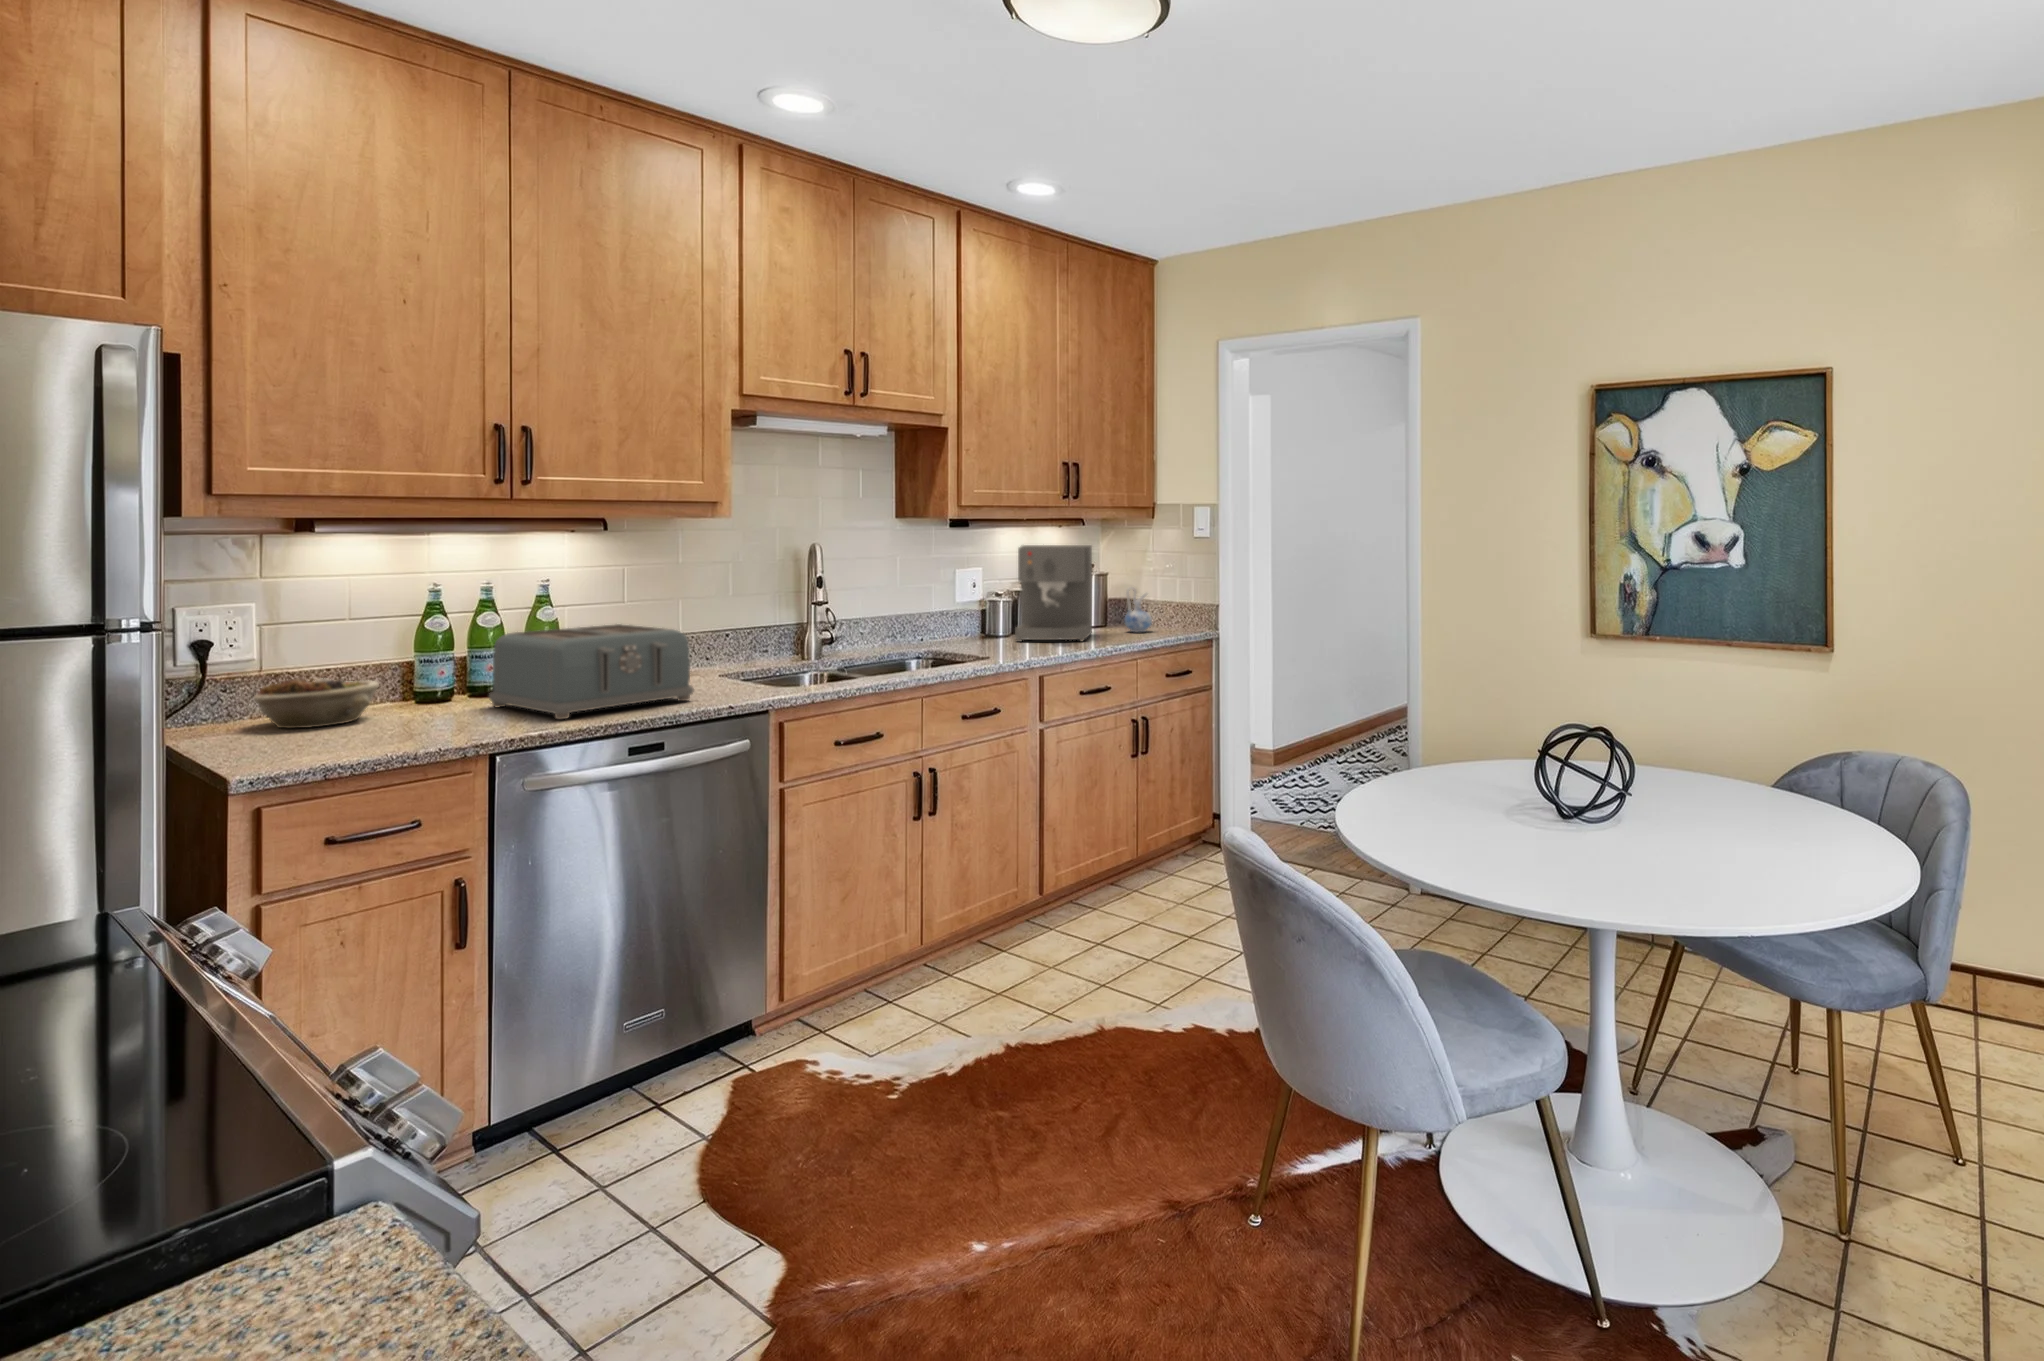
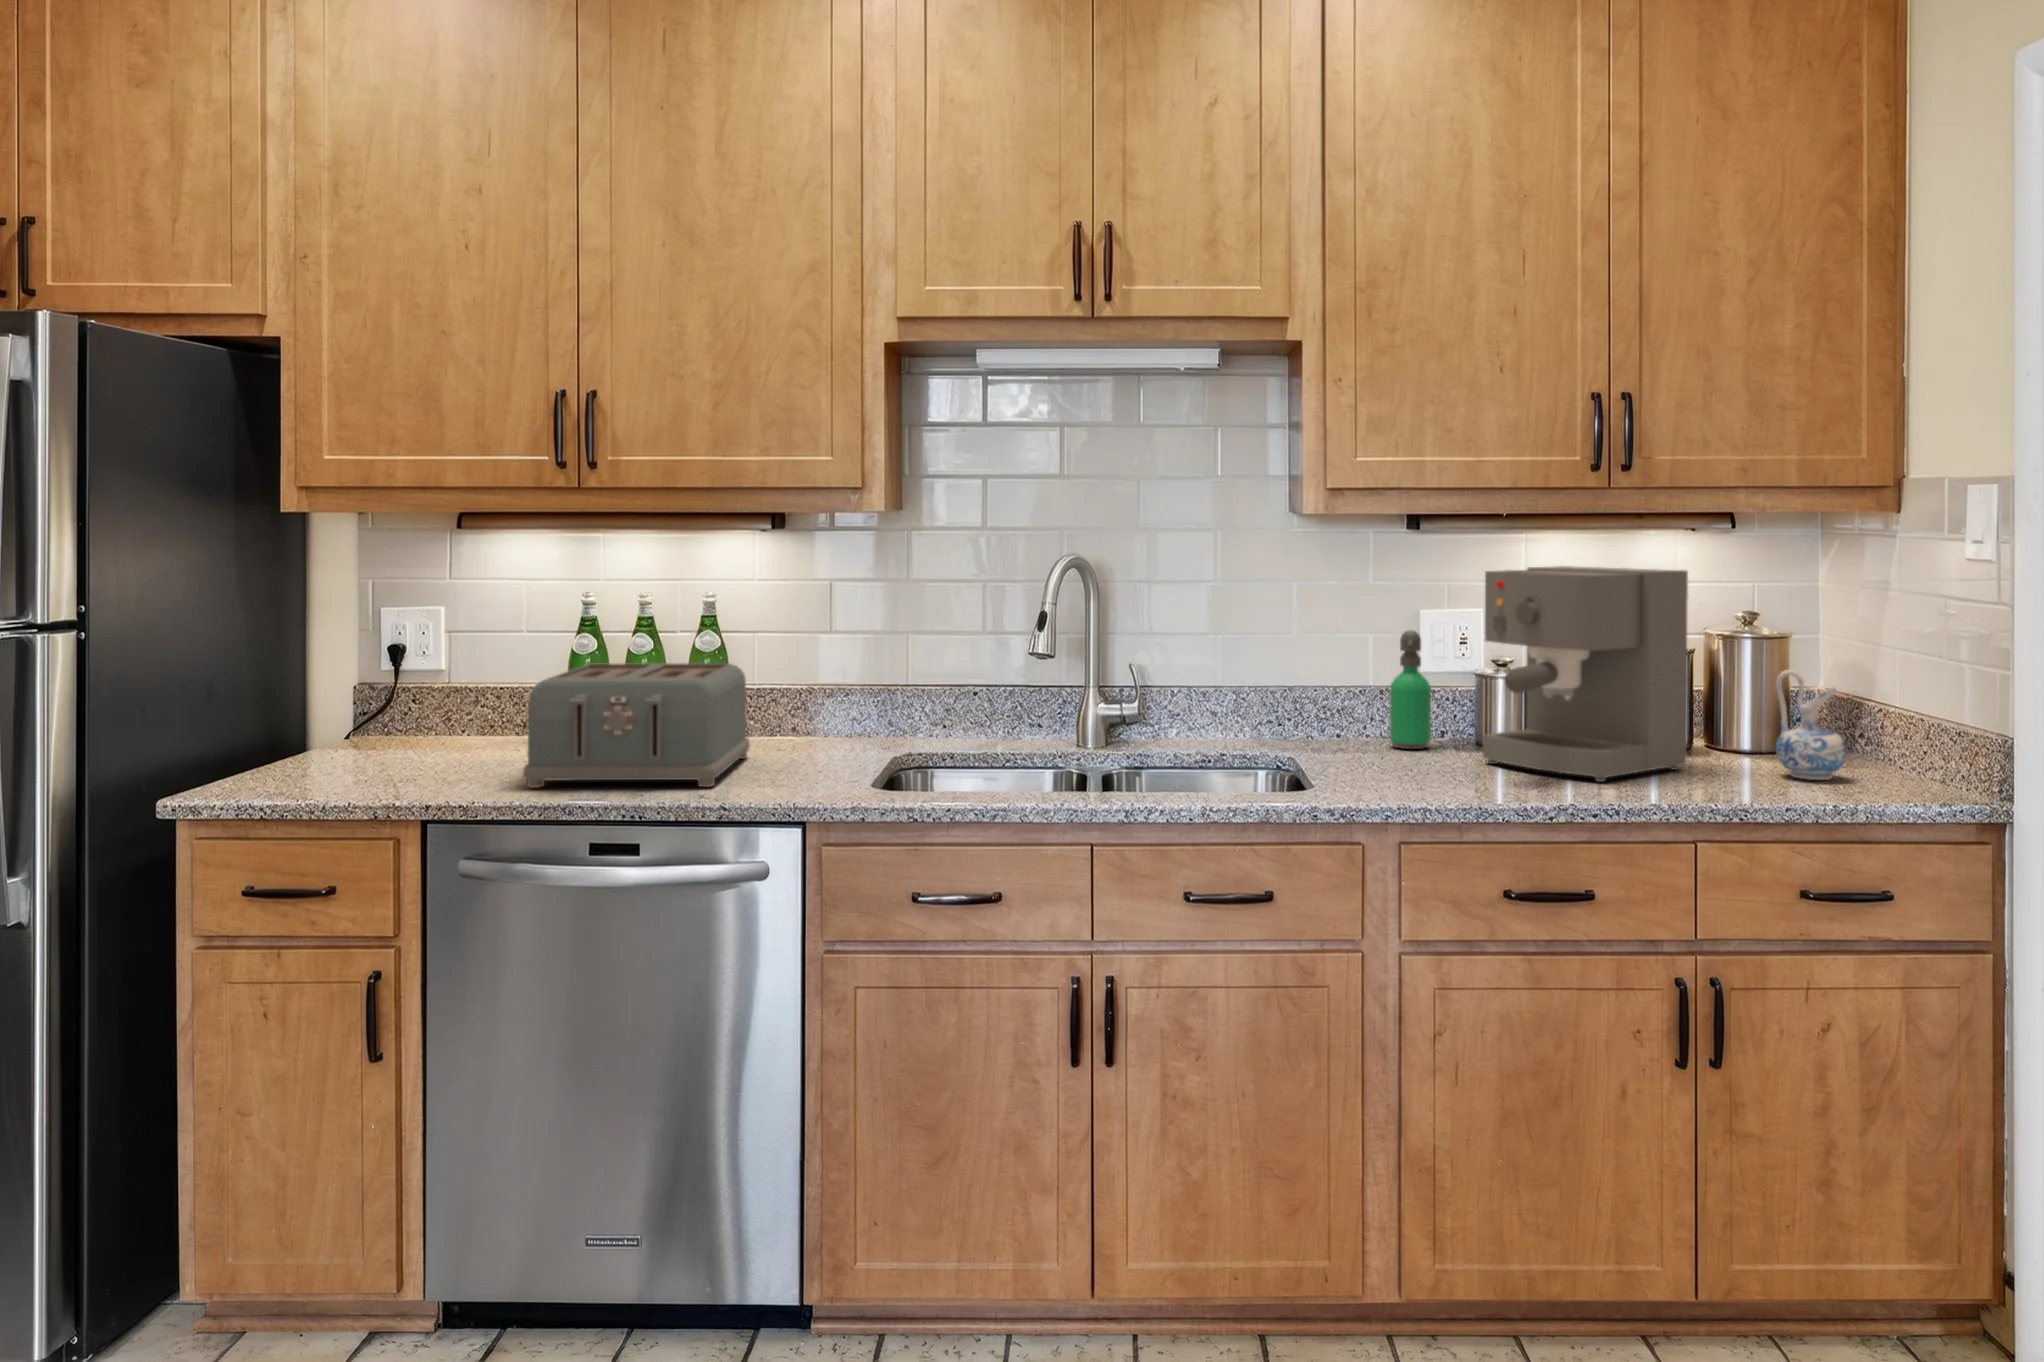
soap dispenser: none [950,580,972,642] -> present [1390,631,1431,749]
succulent planter: present [254,677,379,728] -> none [380,695,499,755]

